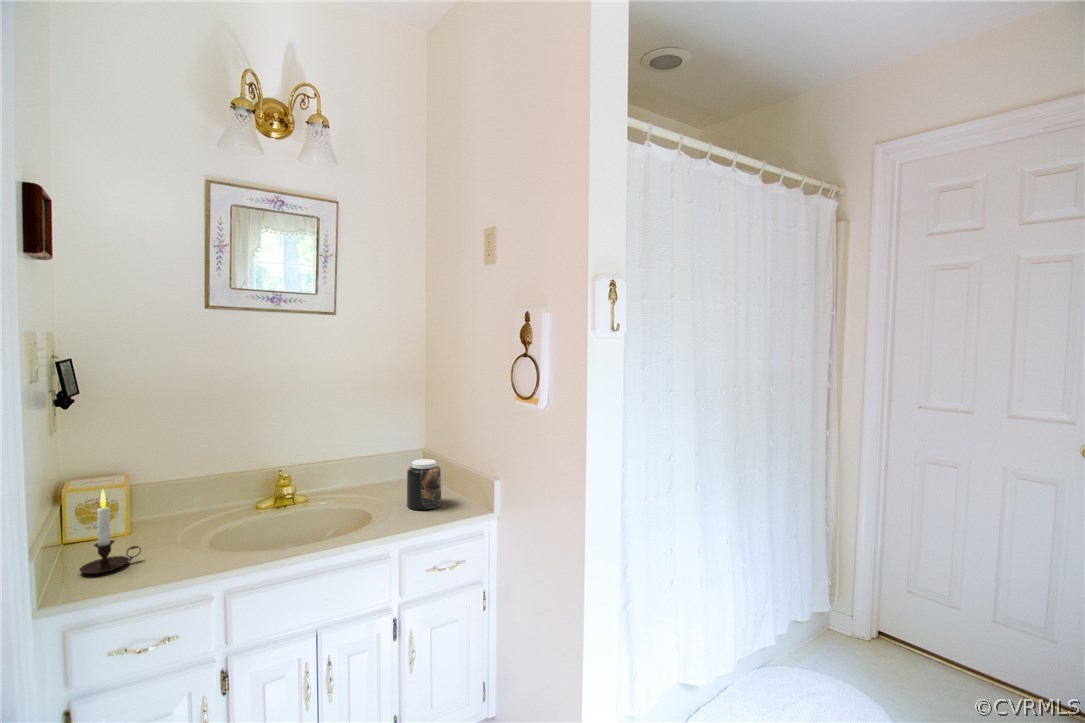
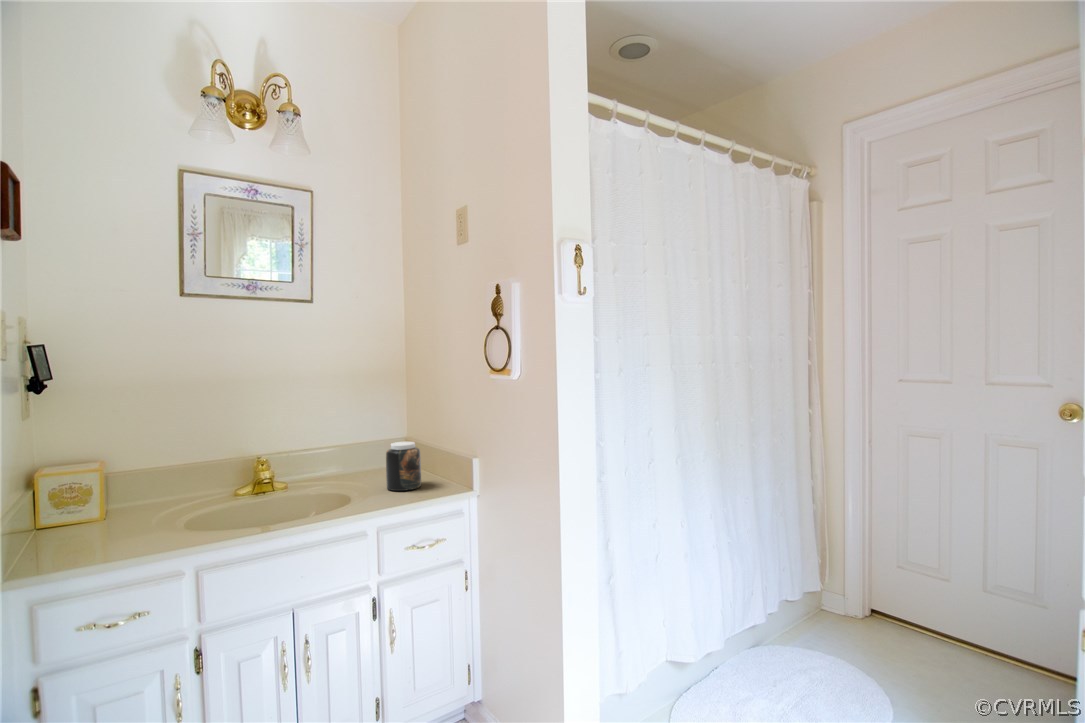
candle: present [79,489,141,574] -> none [49,466,113,552]

